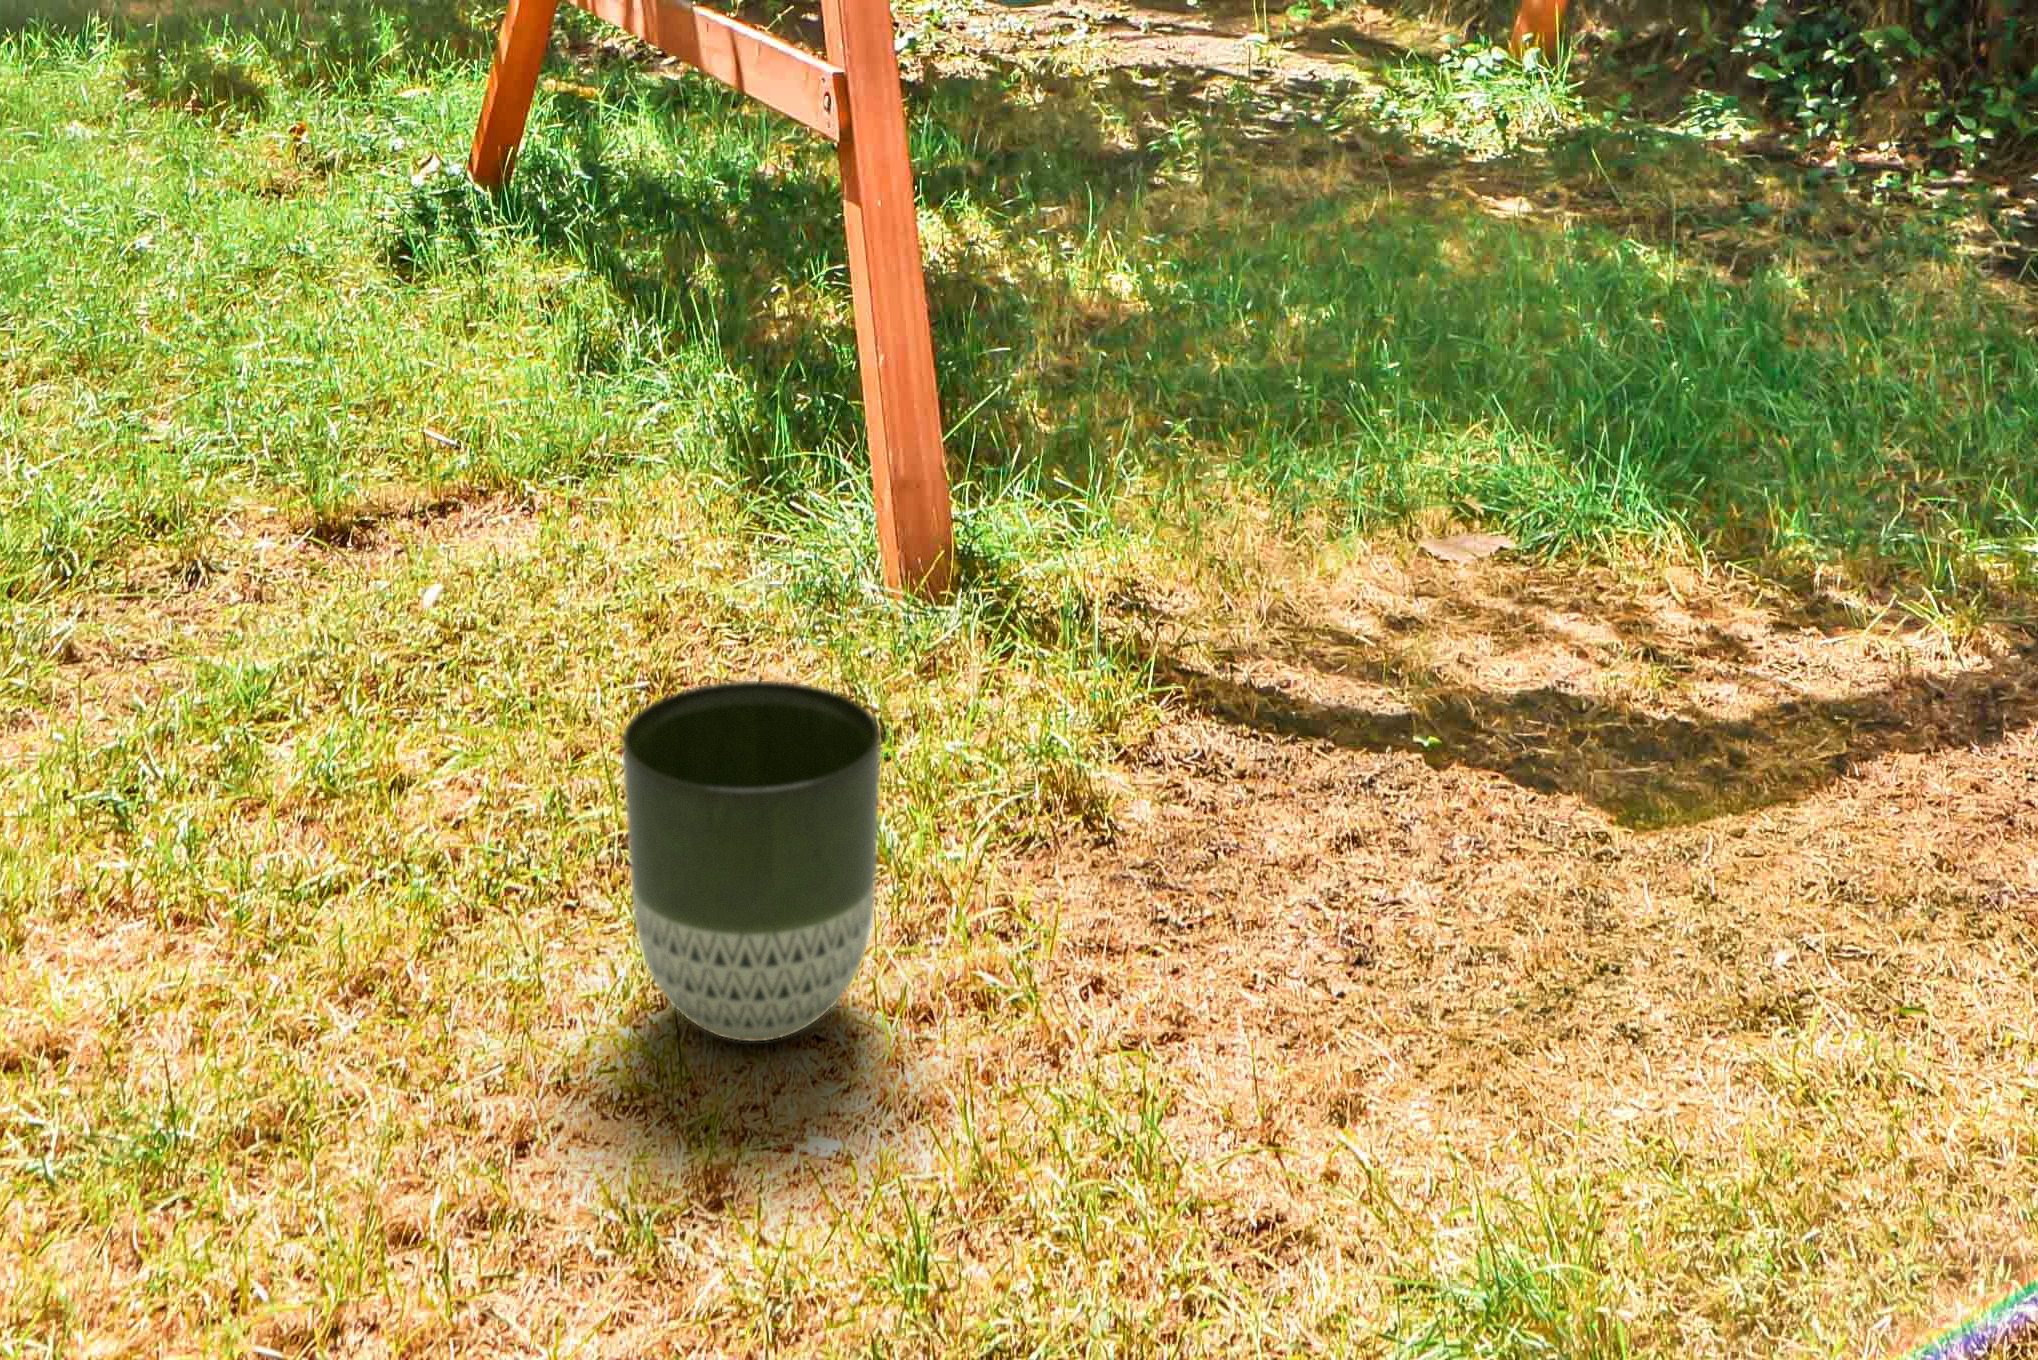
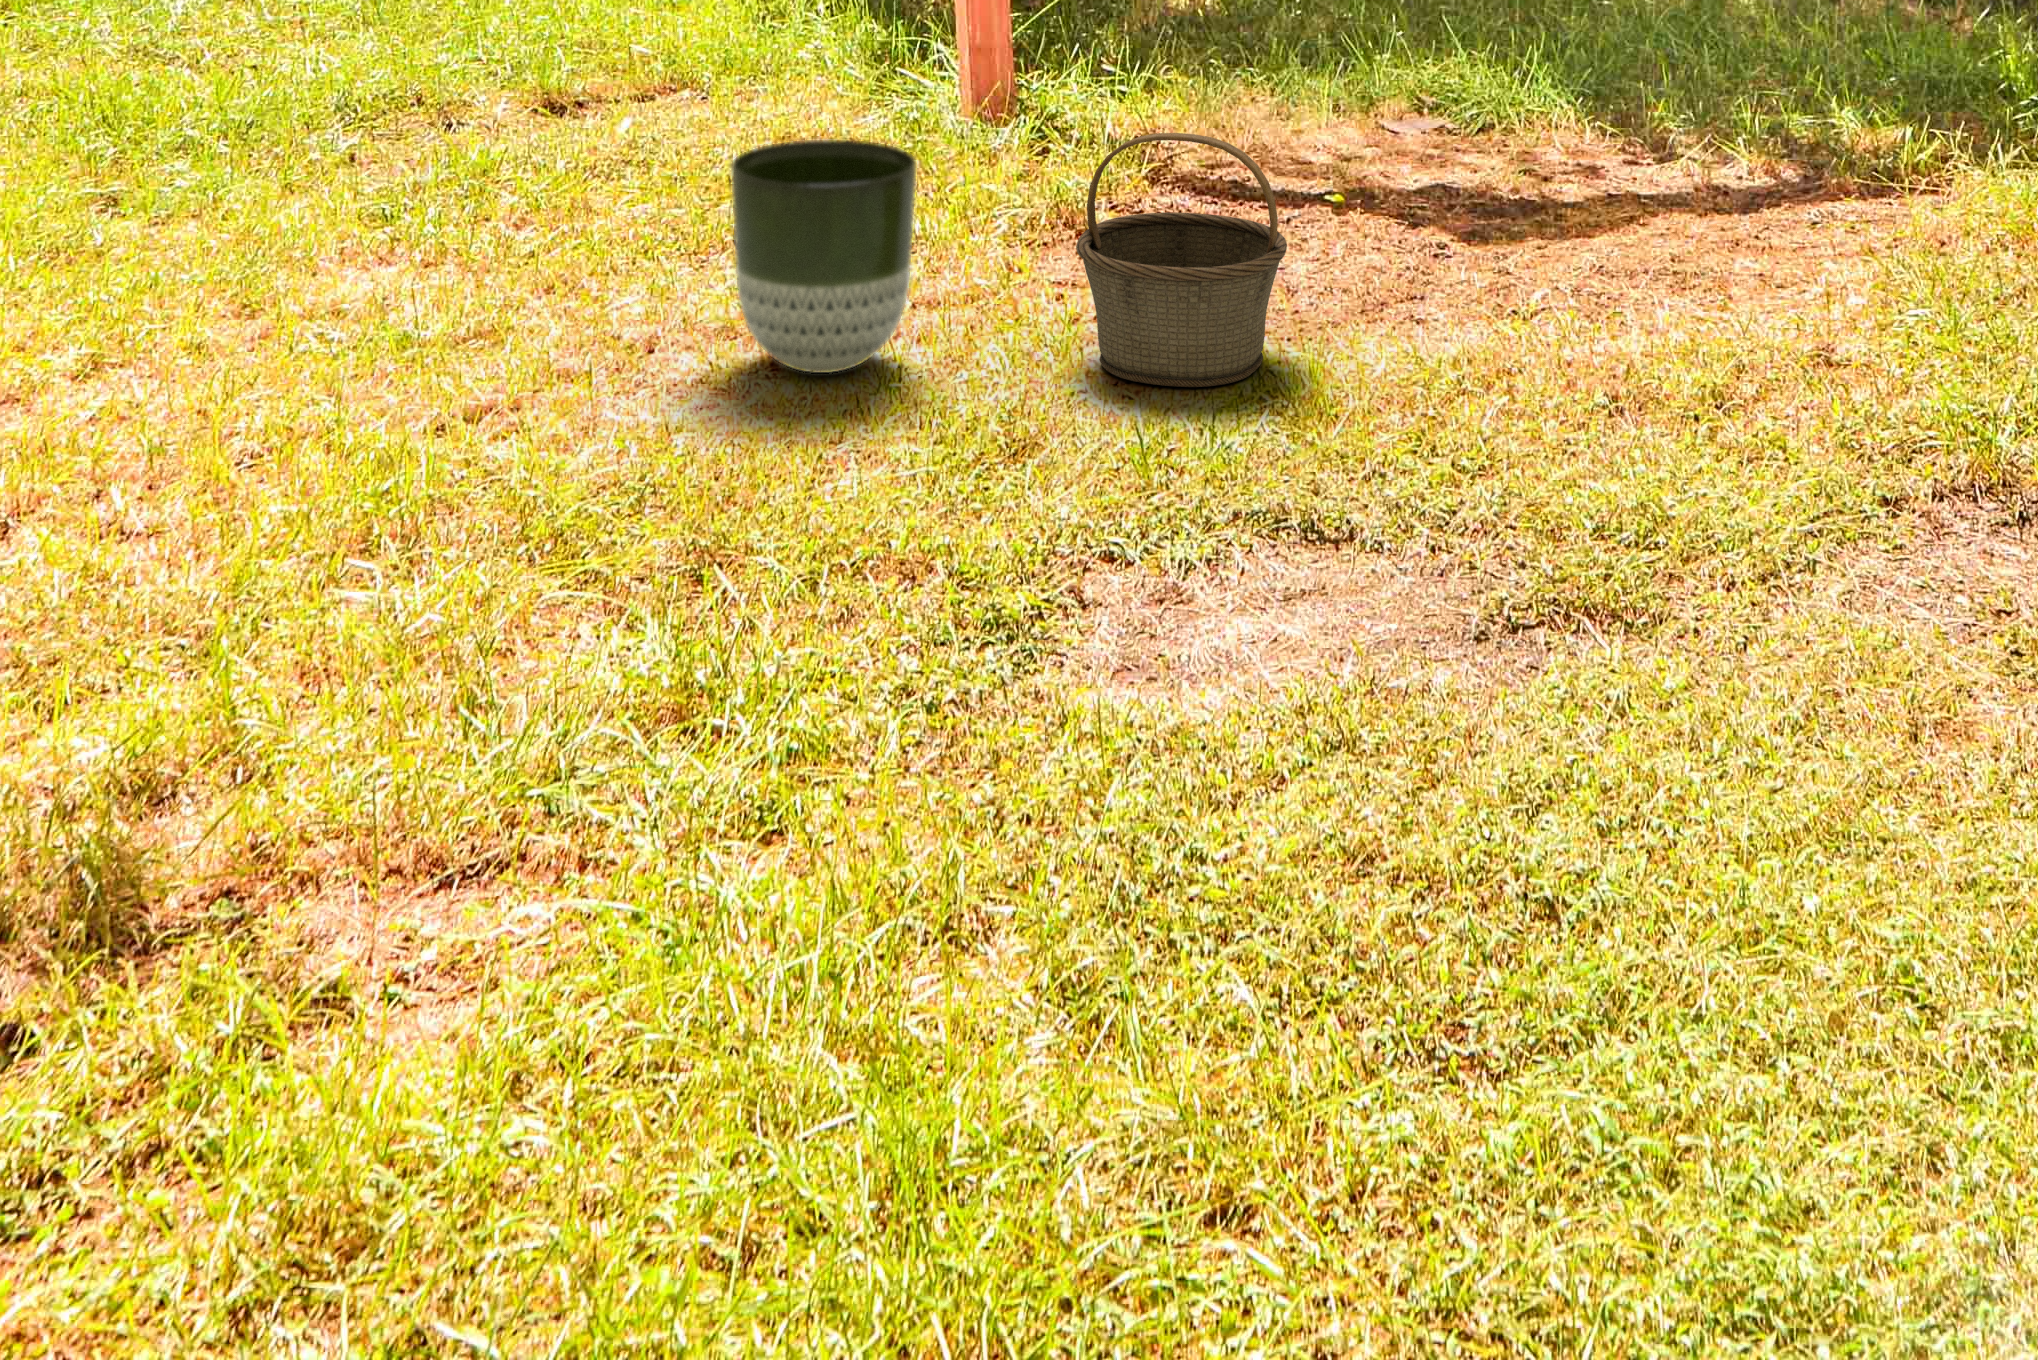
basket: none [1106,676,1402,1059] -> present [1076,133,1287,387]

